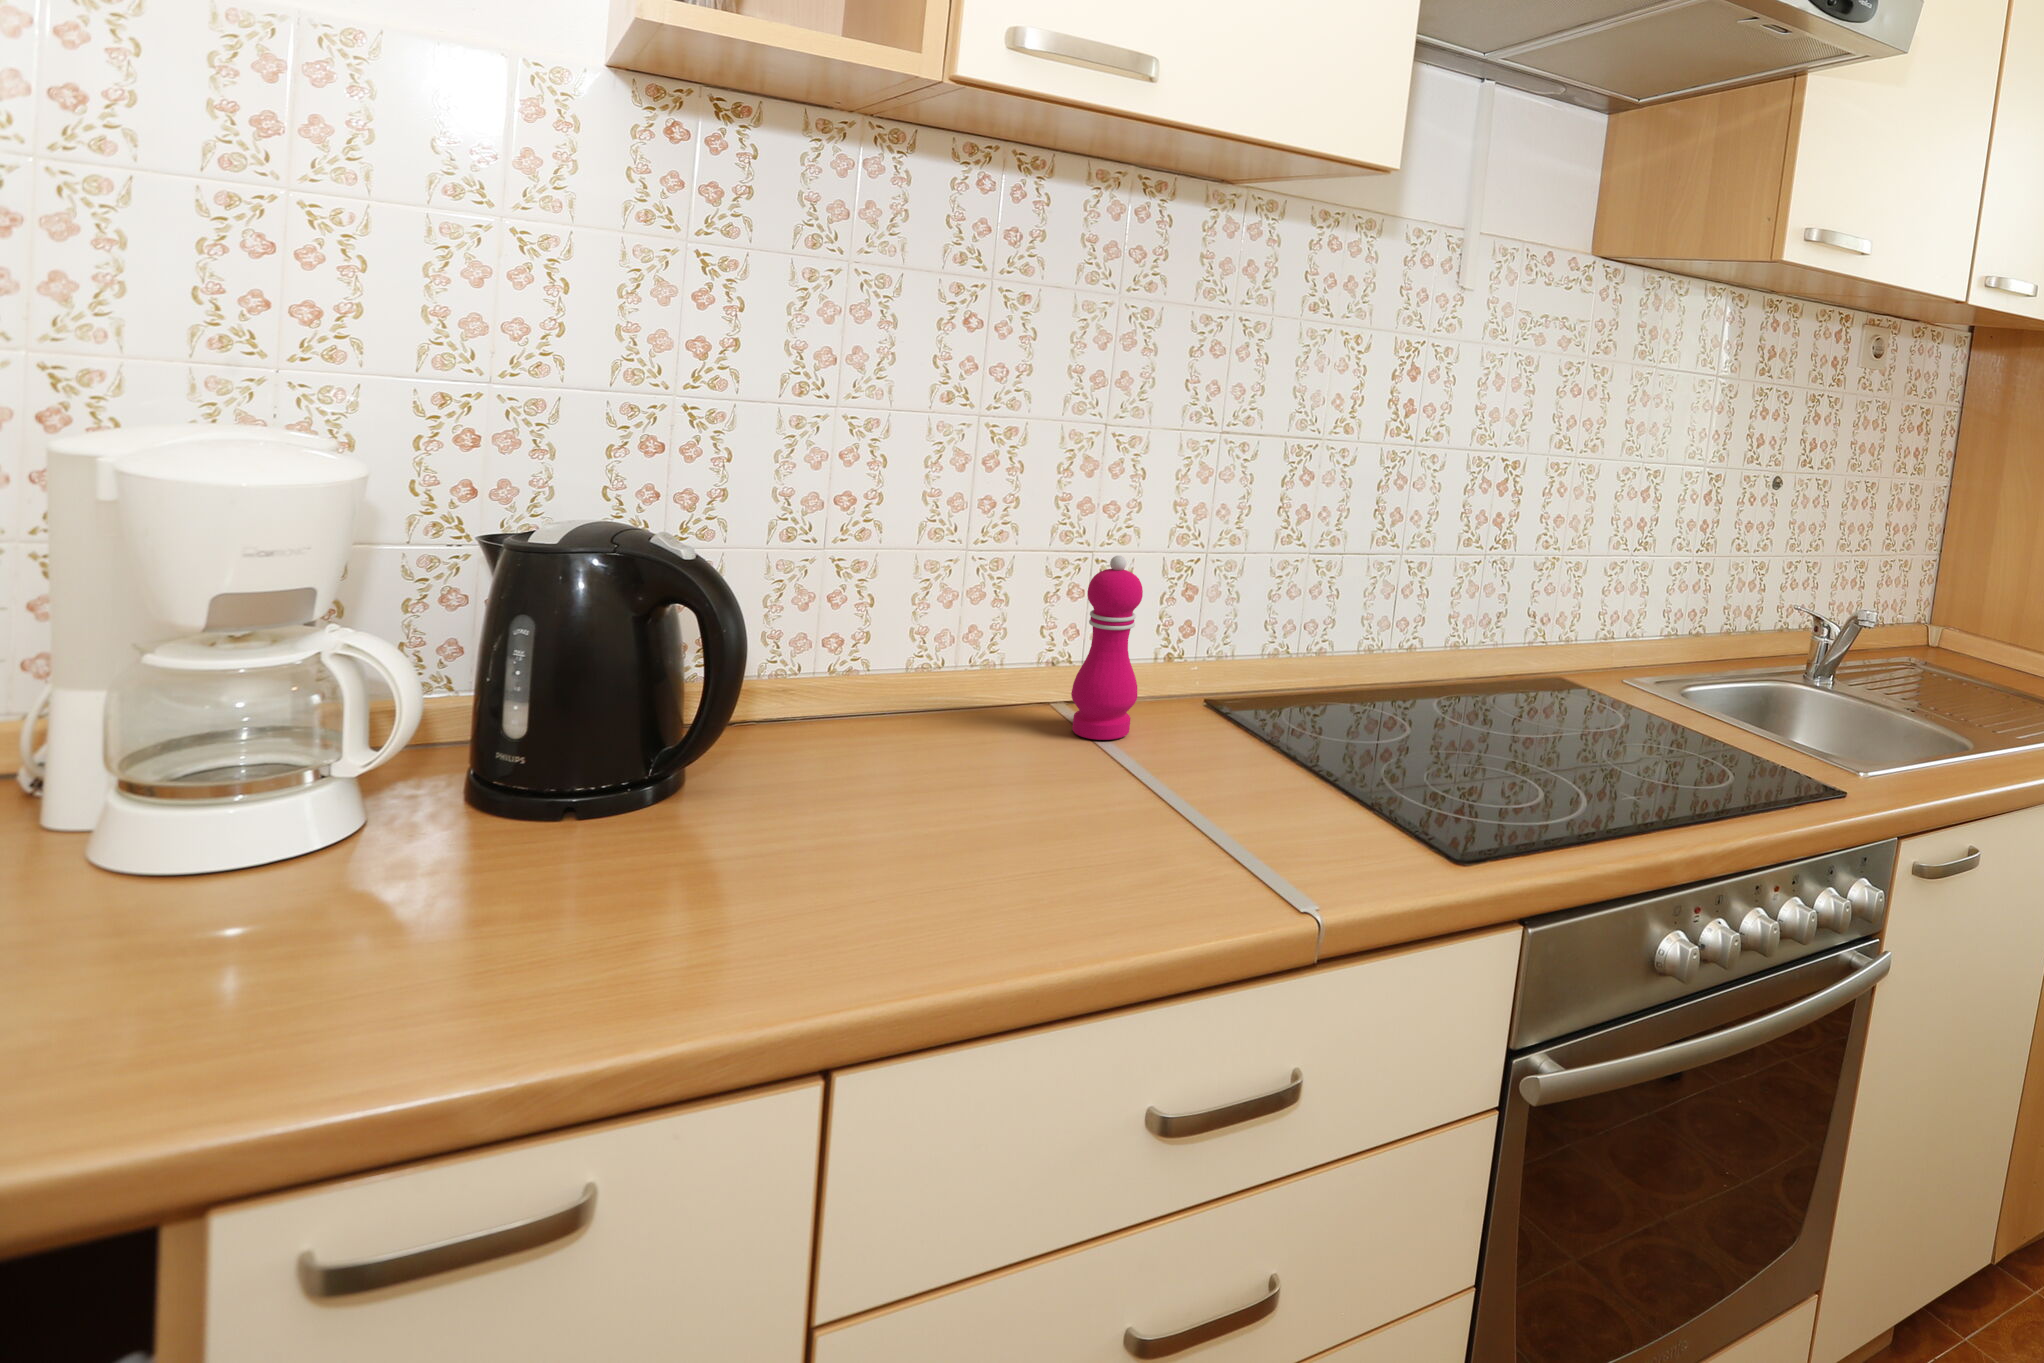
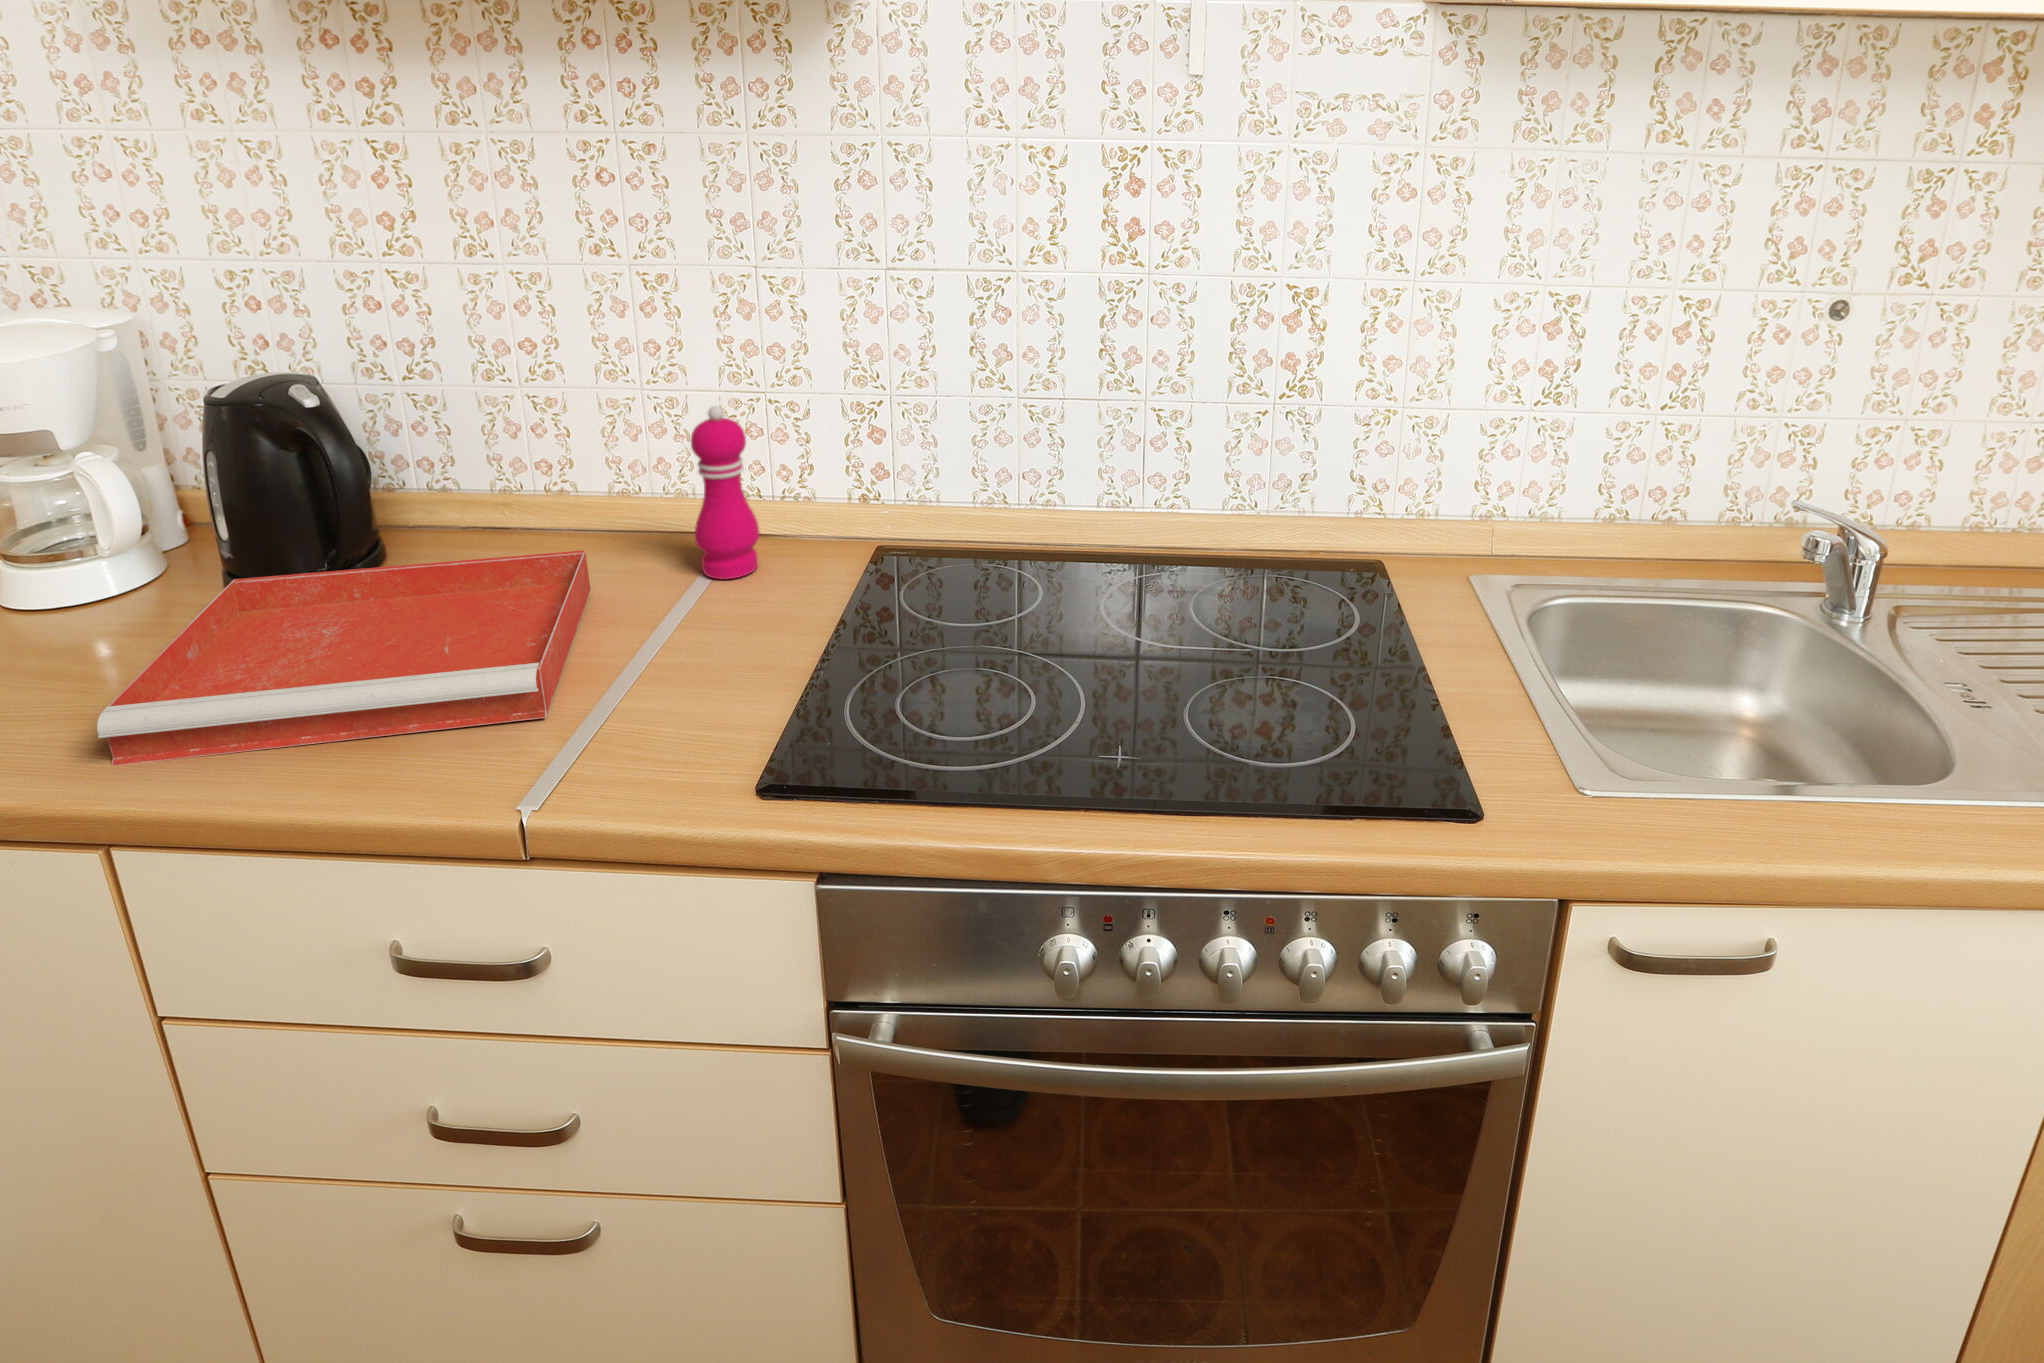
tray: none [623,714,1192,983] -> present [97,550,591,766]

